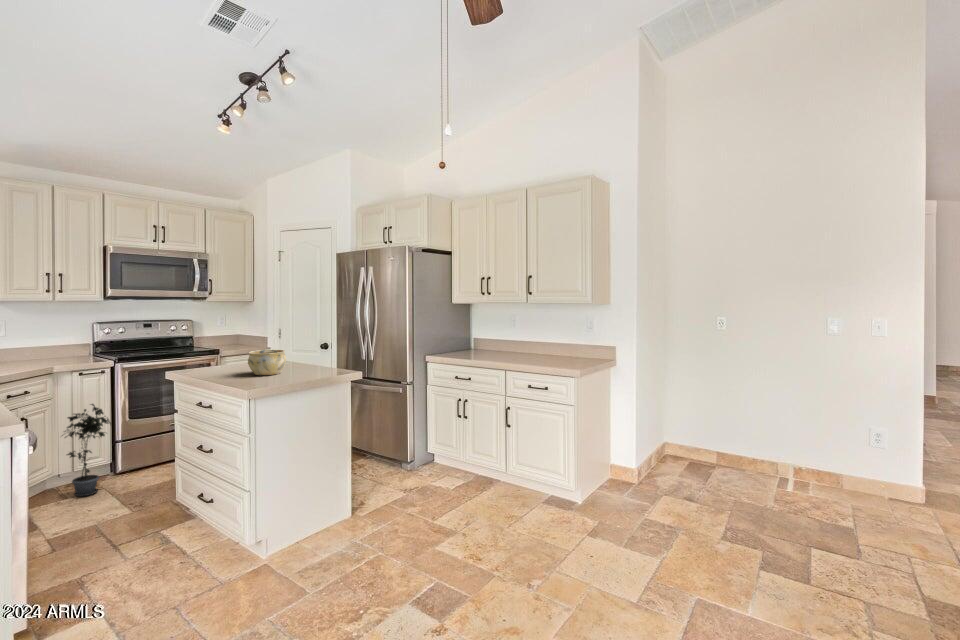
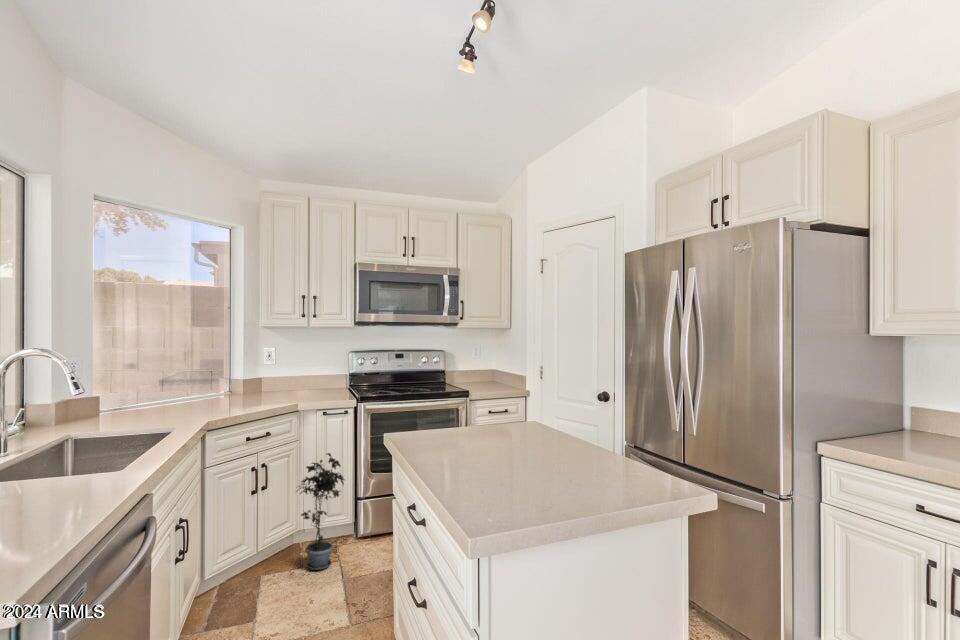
ceramic bowl: present [248,349,286,375] -> none [500,405,560,452]

